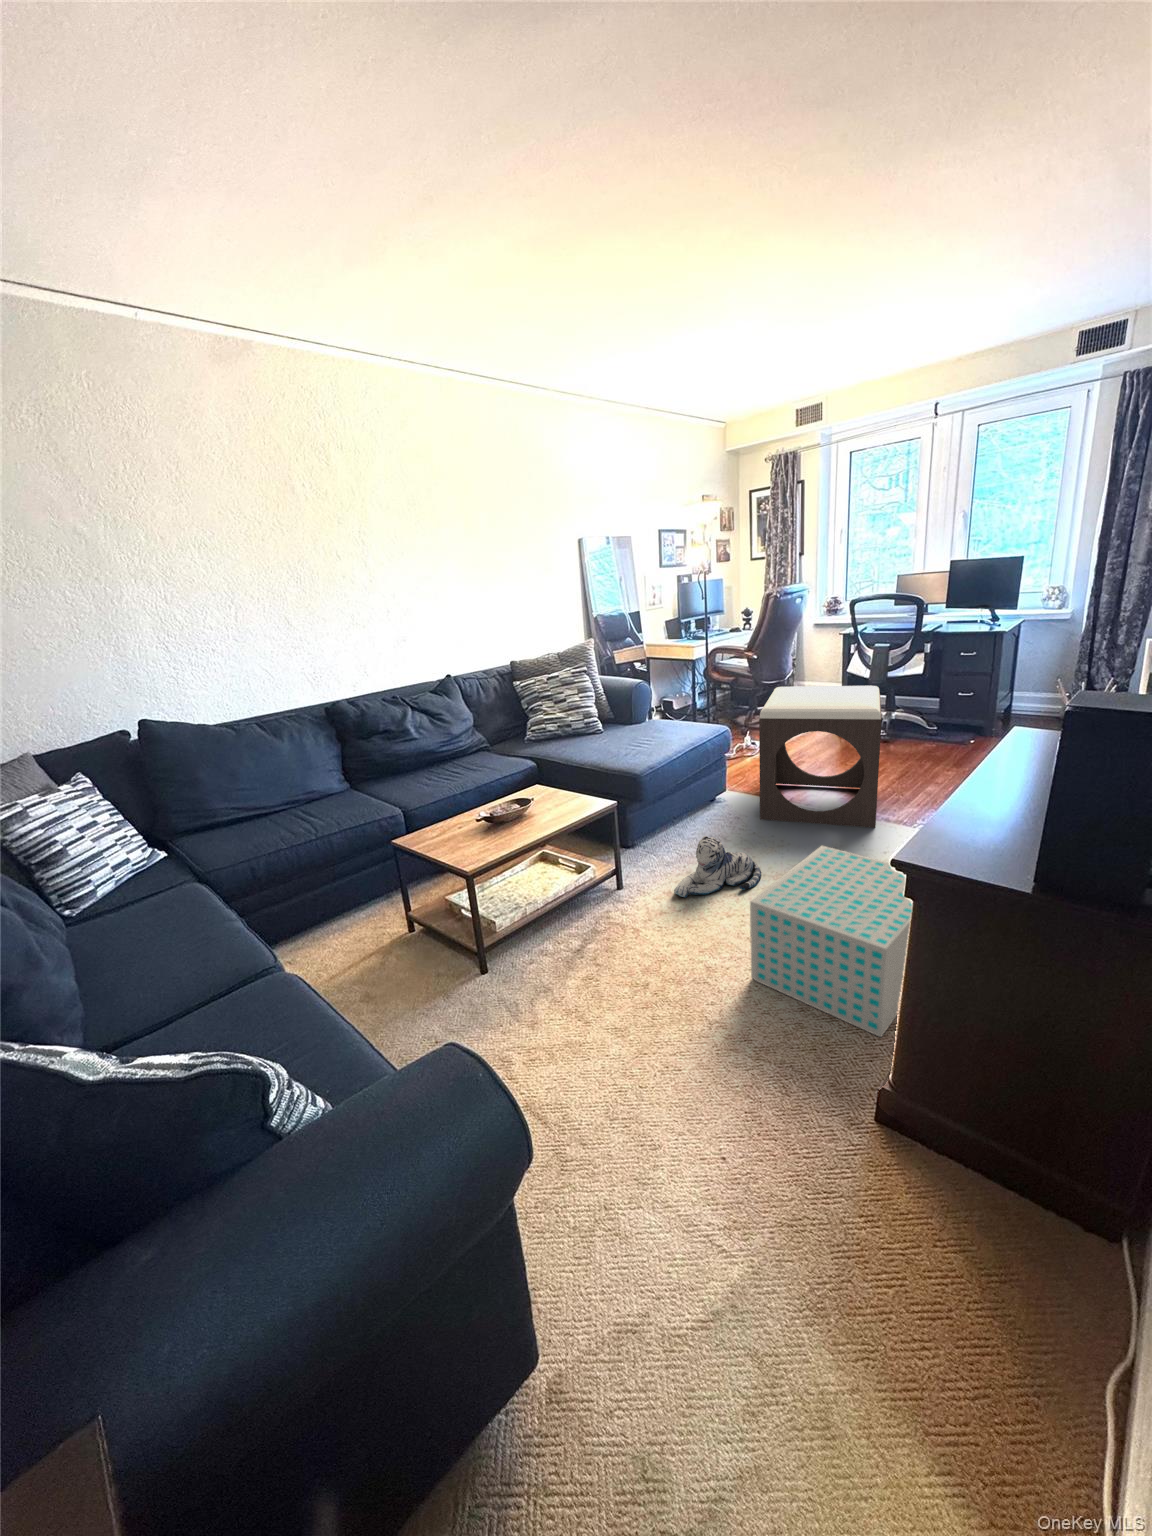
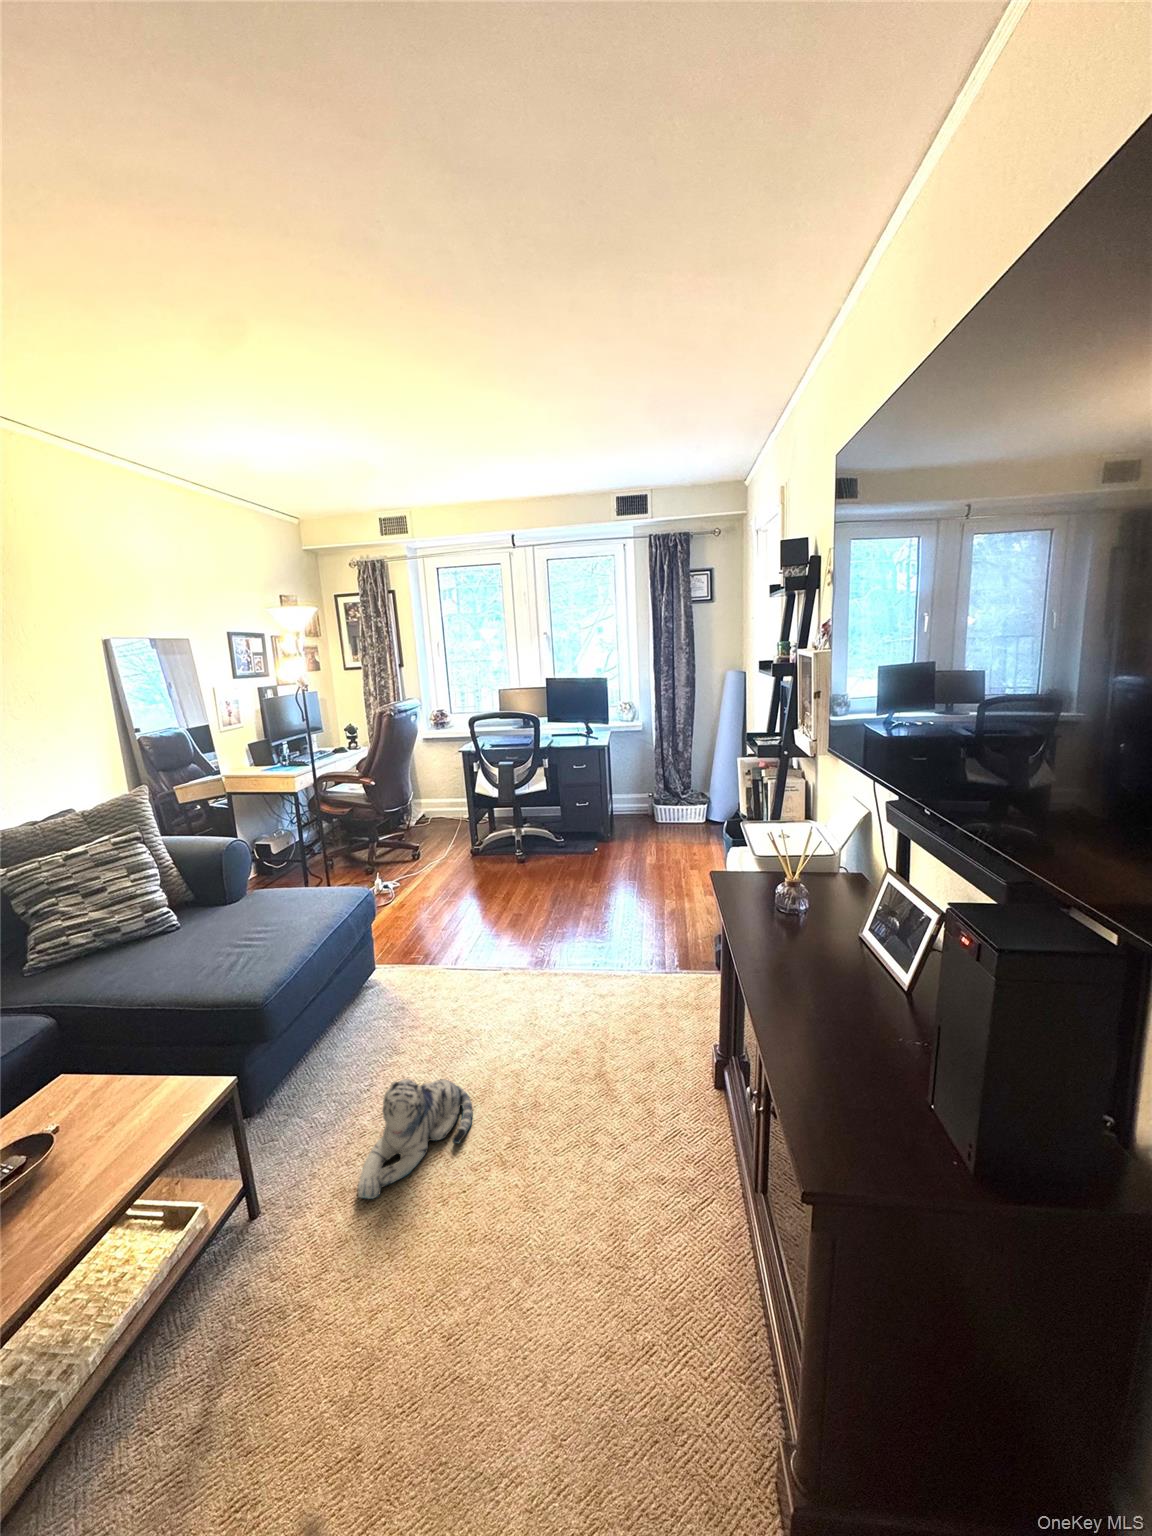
footstool: present [759,686,881,828] -> none [421,814,566,1002]
storage box: present [750,846,912,1037] -> none [527,1059,744,1367]

